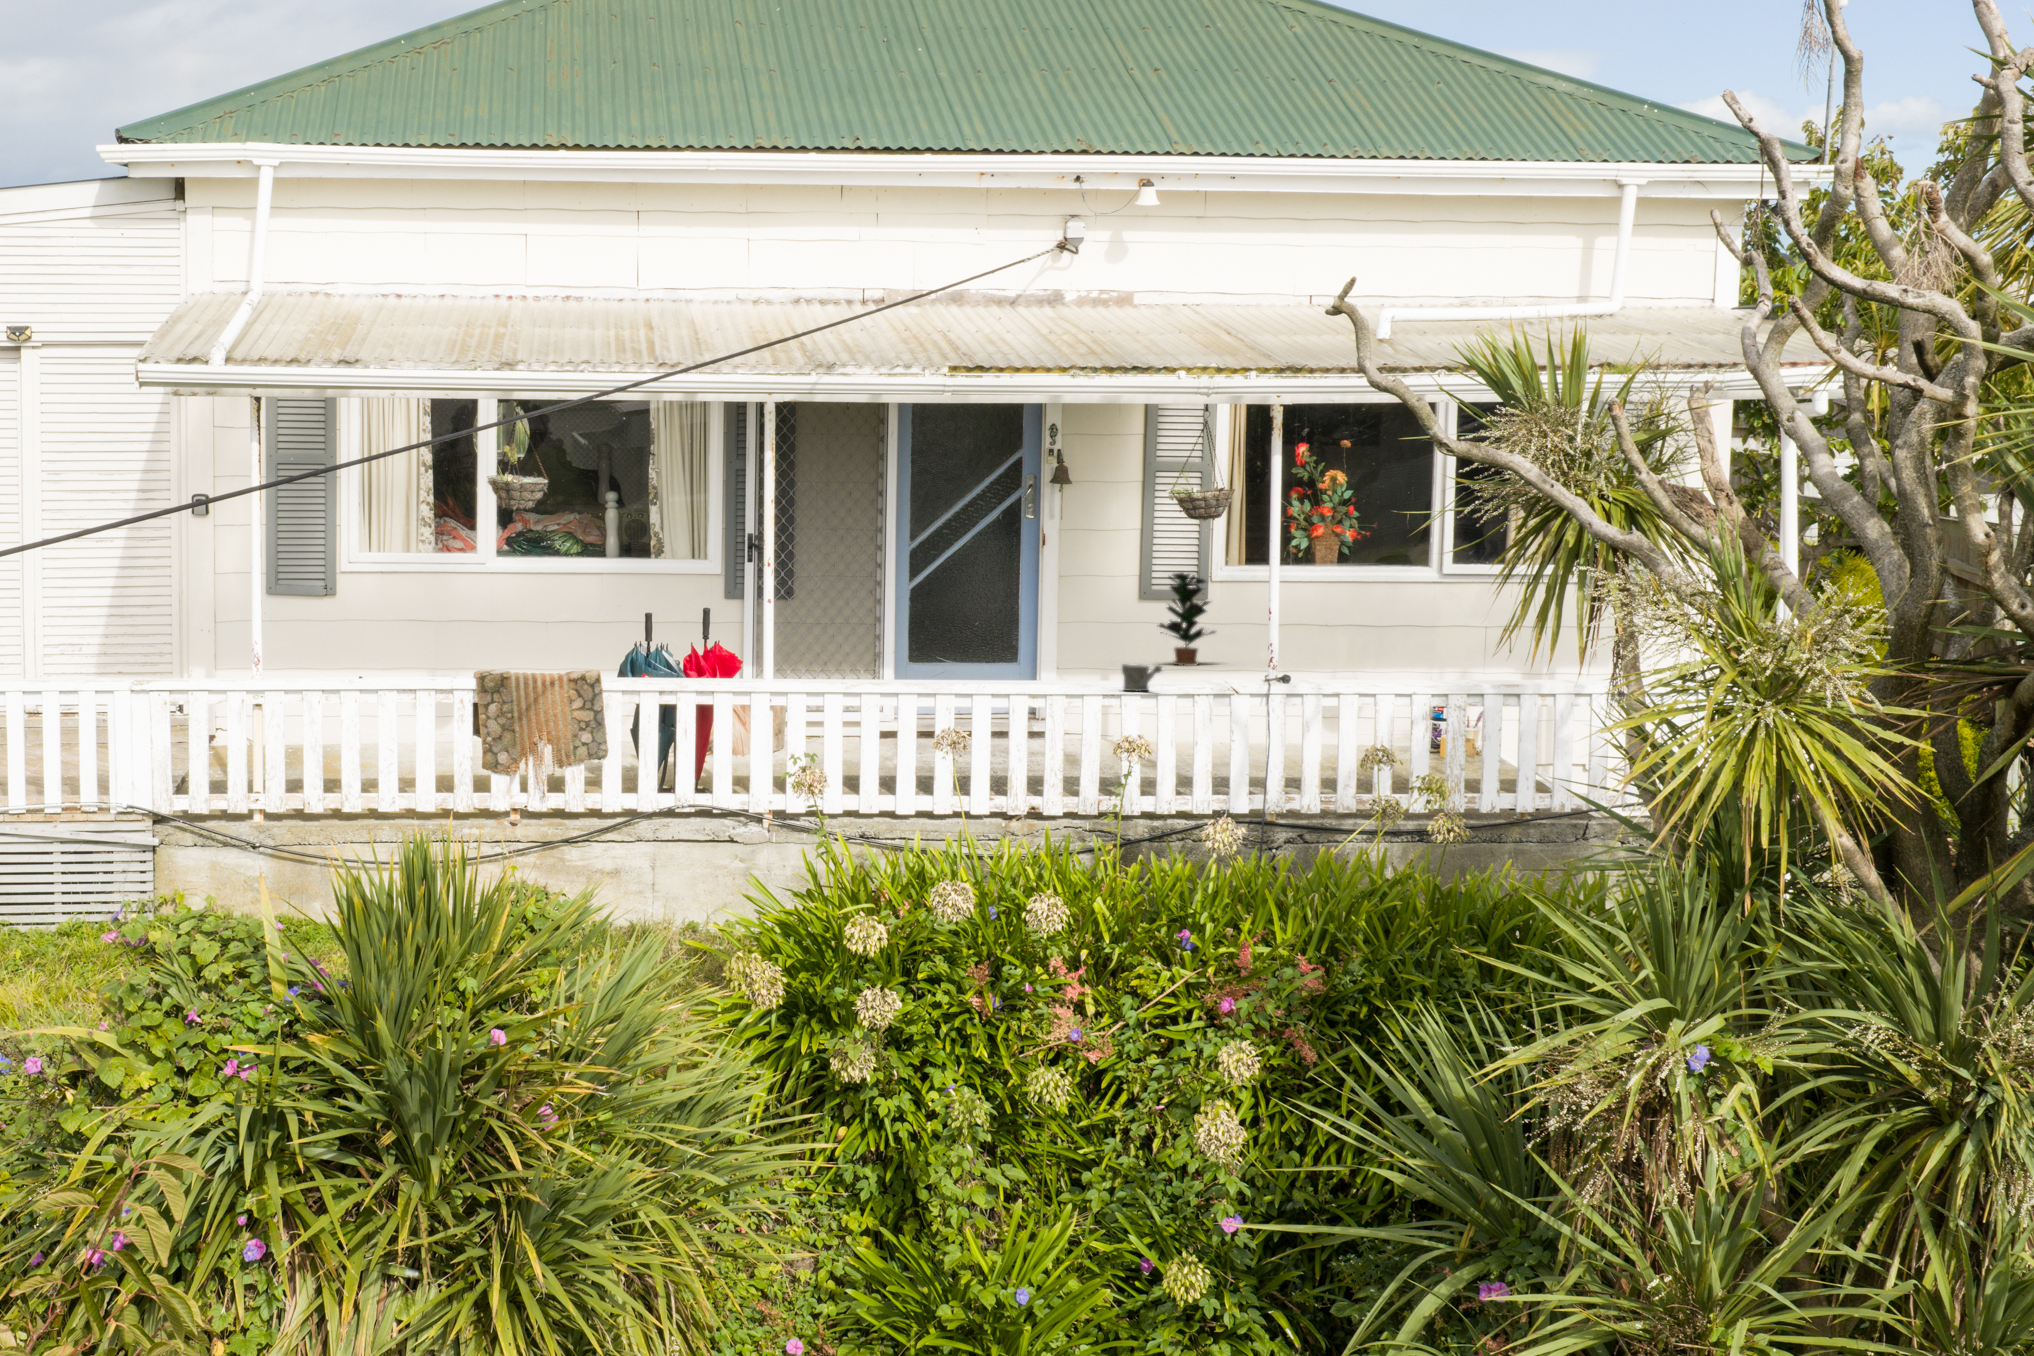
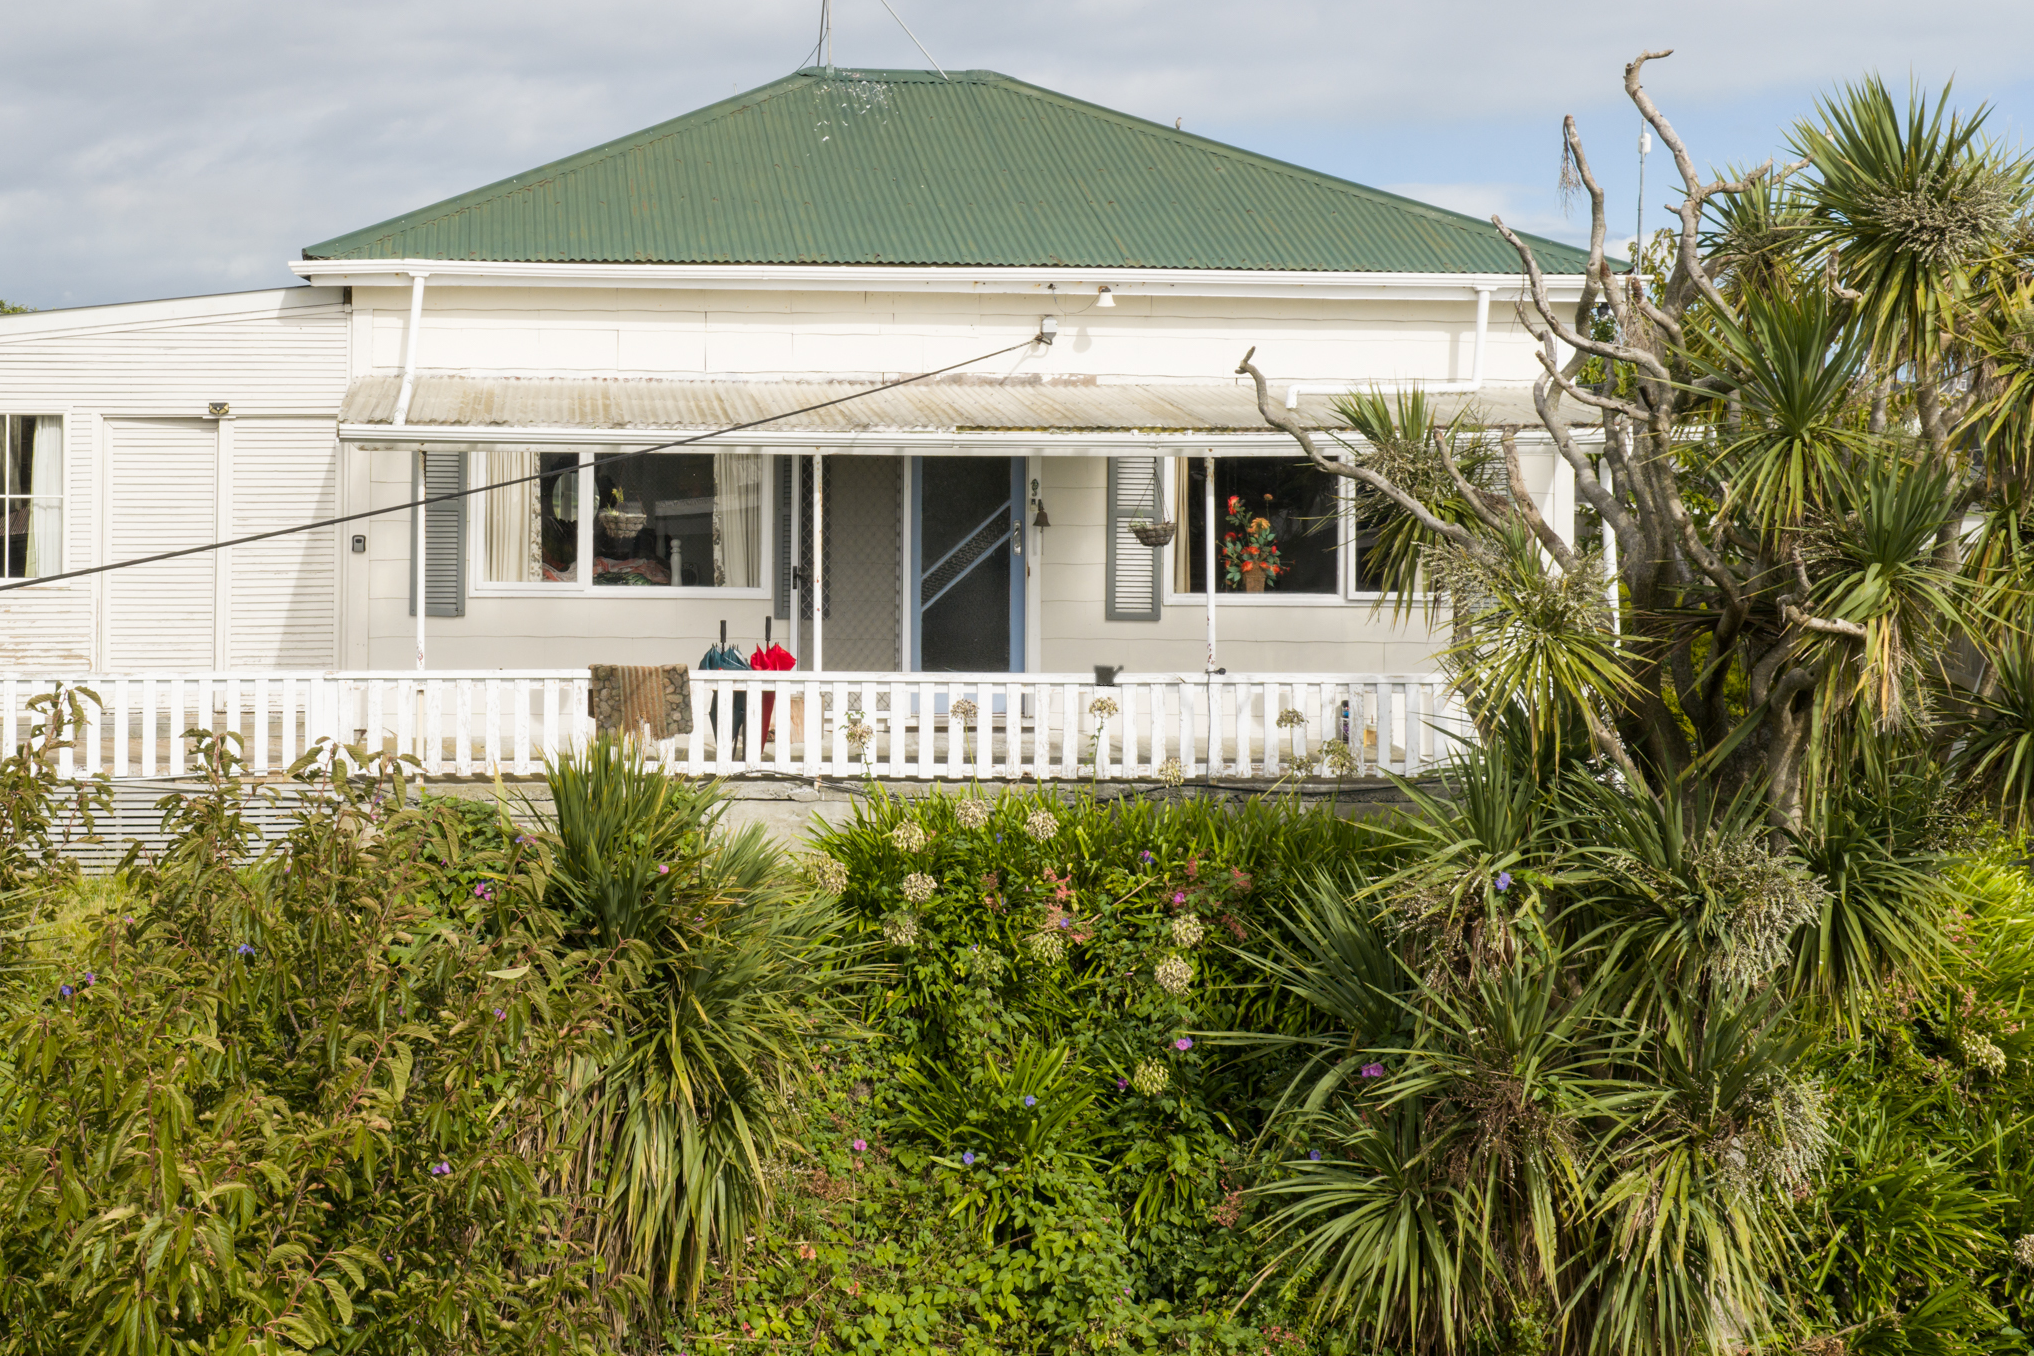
potted plant: present [1159,573,1215,666] -> none [1122,594,1170,670]

